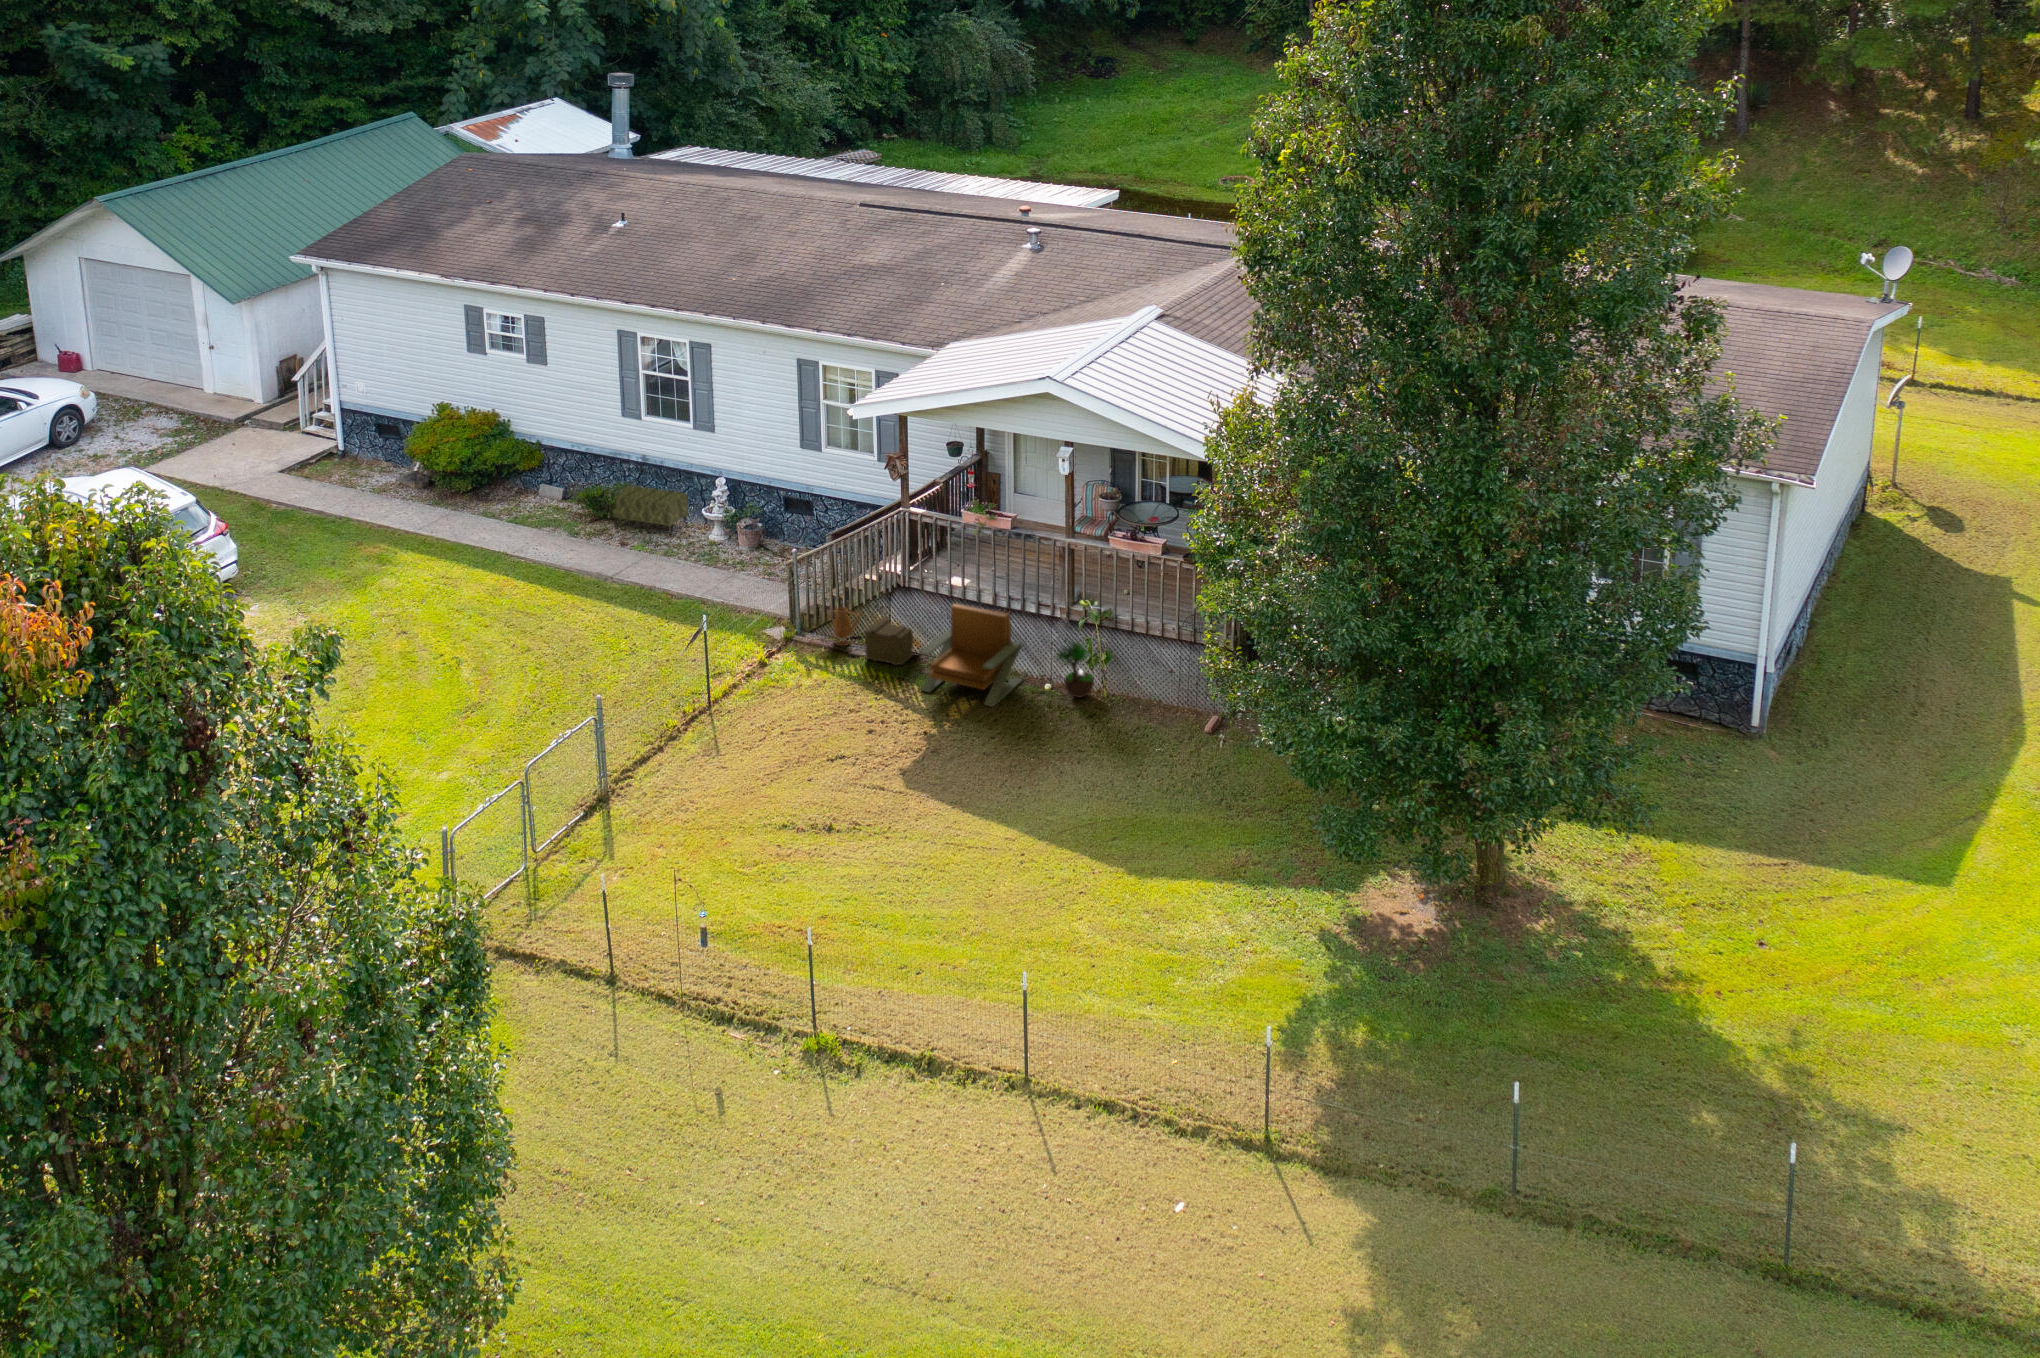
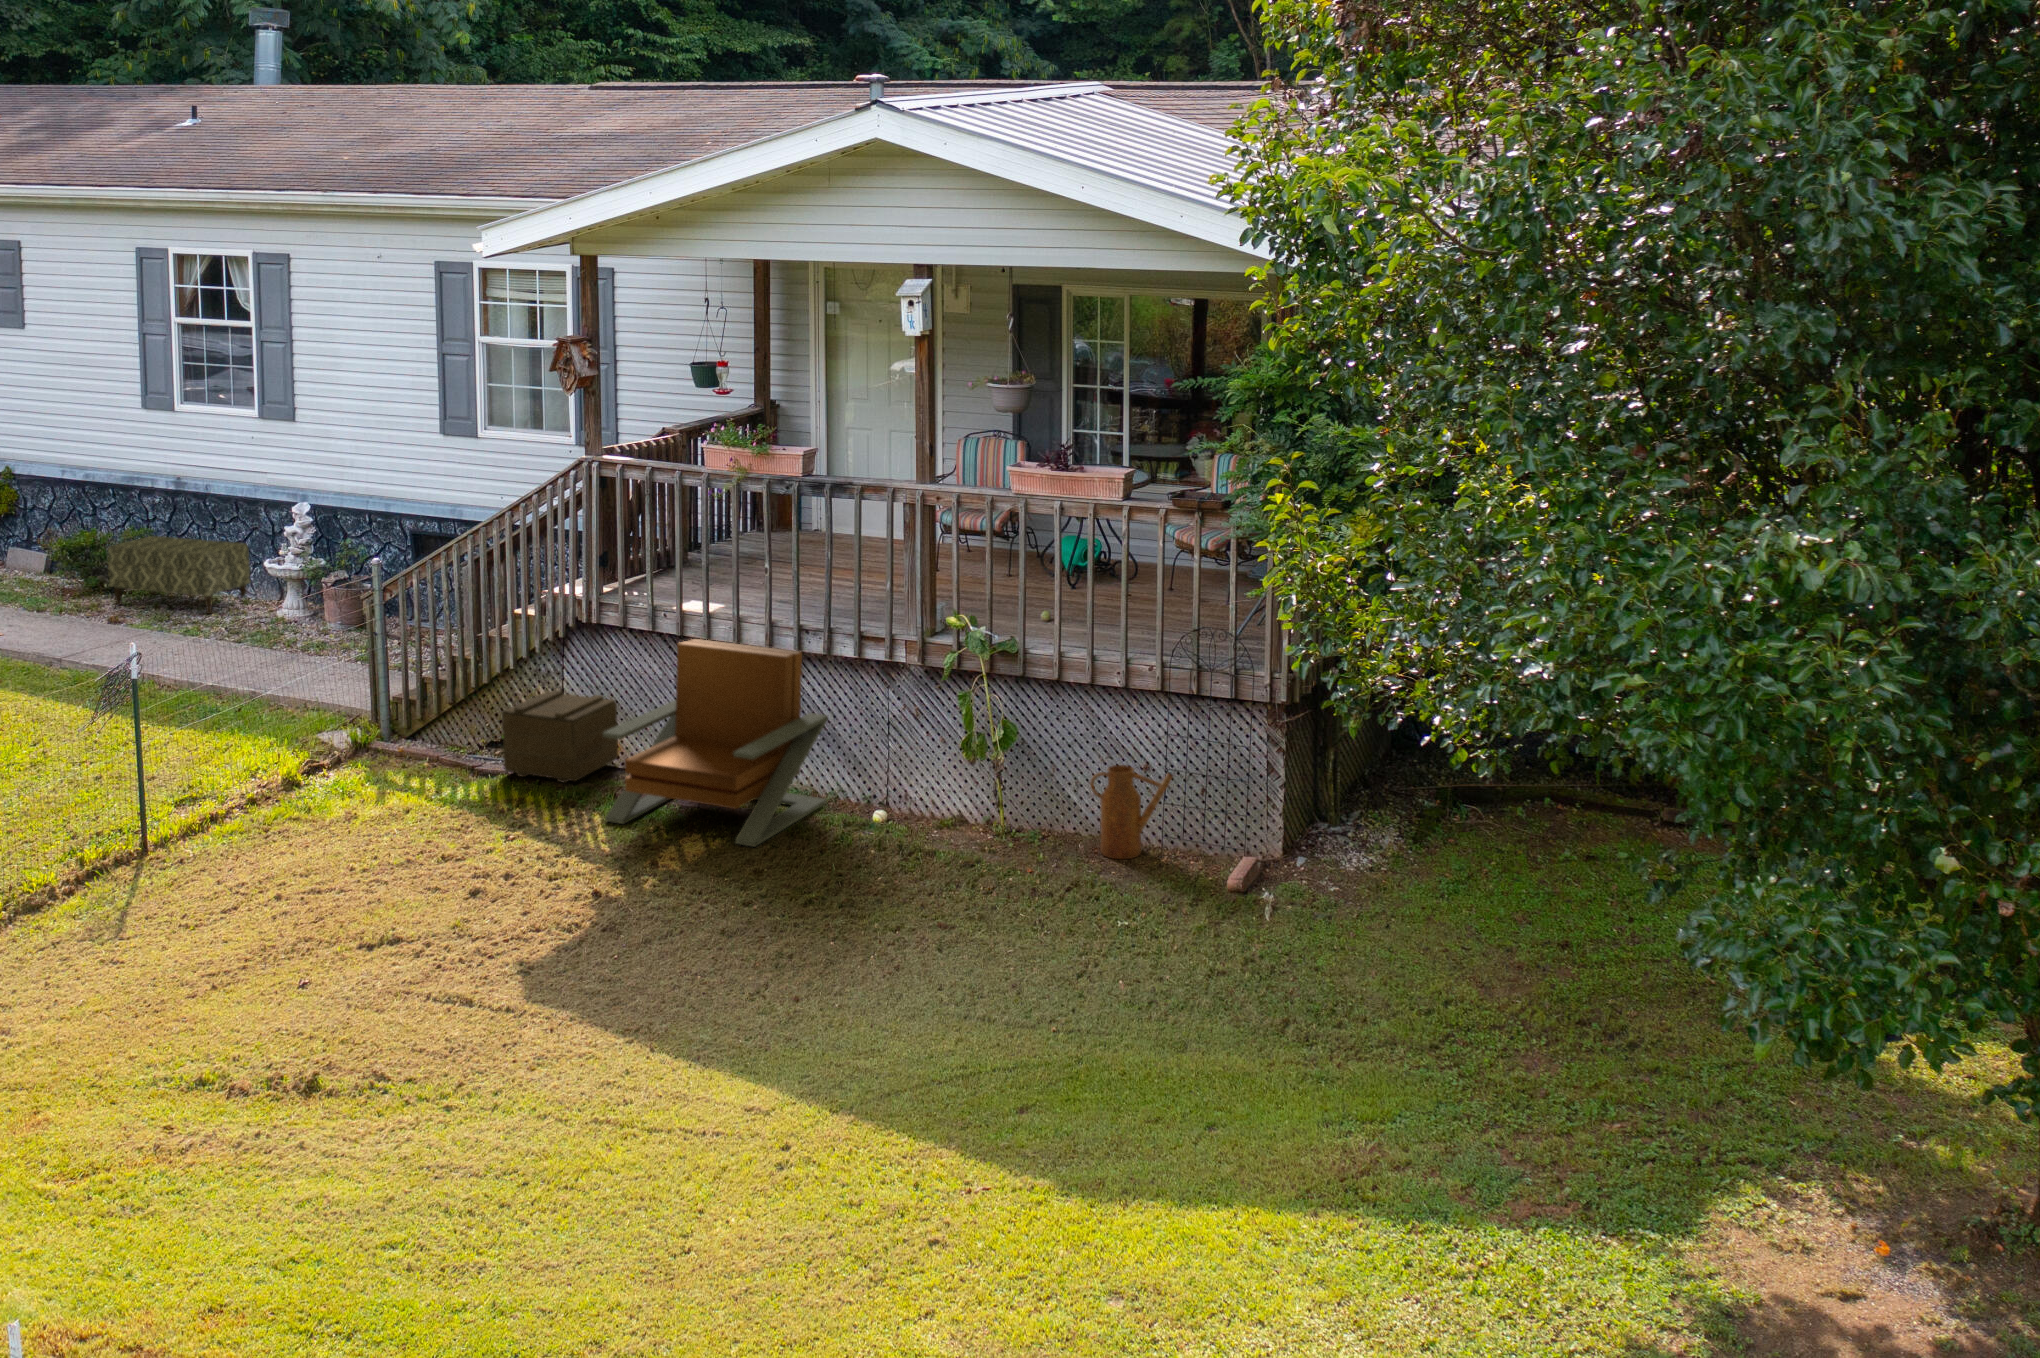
watering can: present [831,607,862,646] -> present [1090,765,1173,859]
potted tree: present [1057,641,1094,698] -> none [885,685,975,830]

